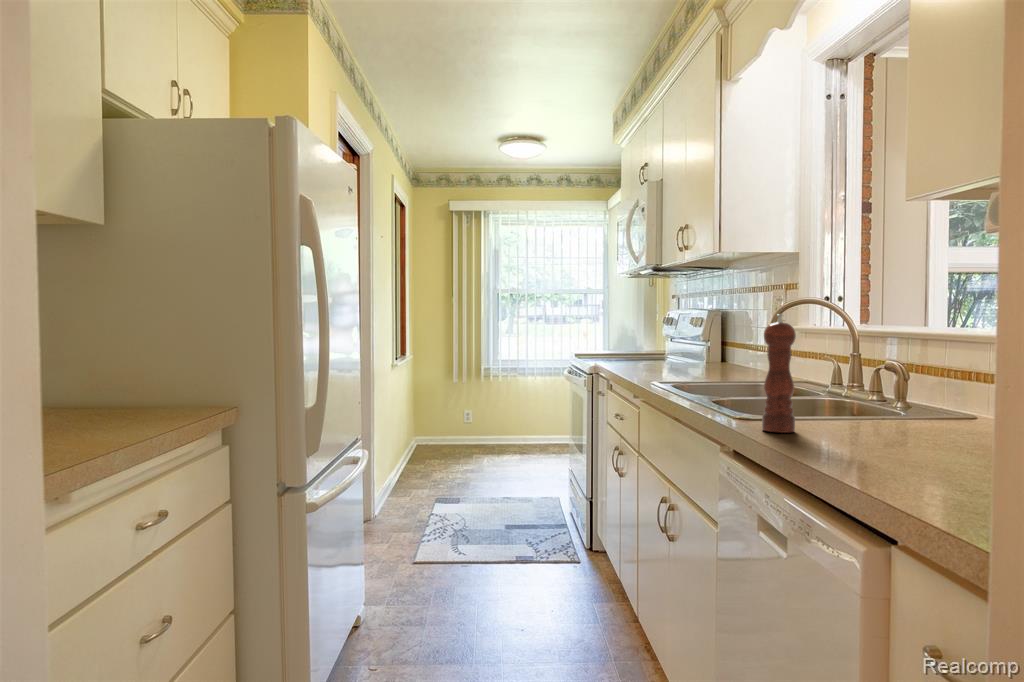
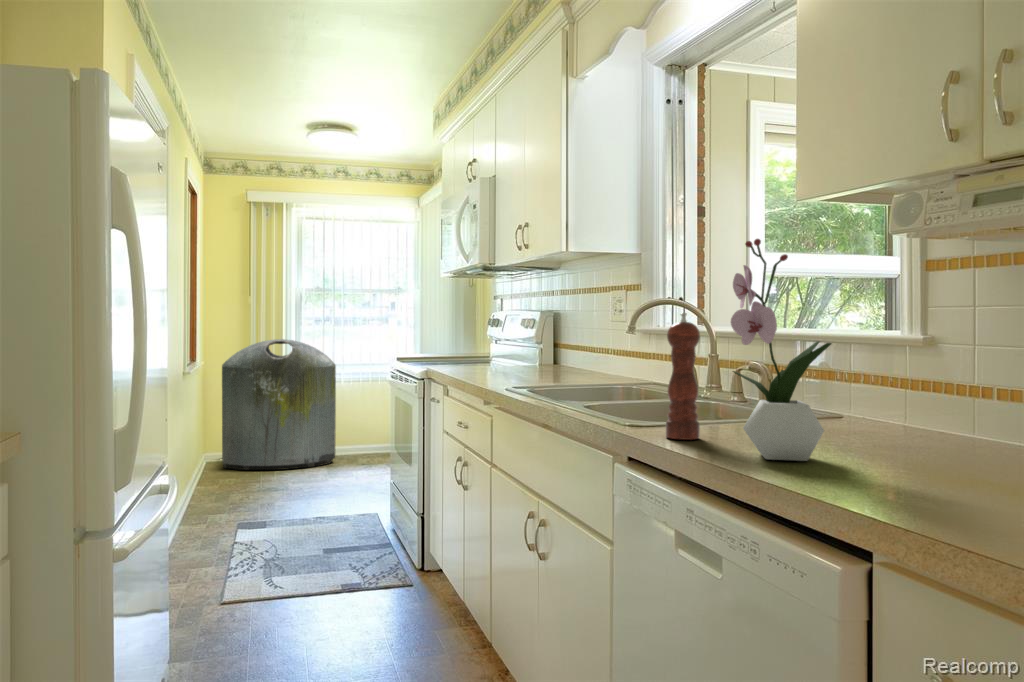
flower arrangement: none [810,244,902,455] -> present [731,239,832,461]
trash can: none [429,335,527,454] -> present [222,339,336,470]

